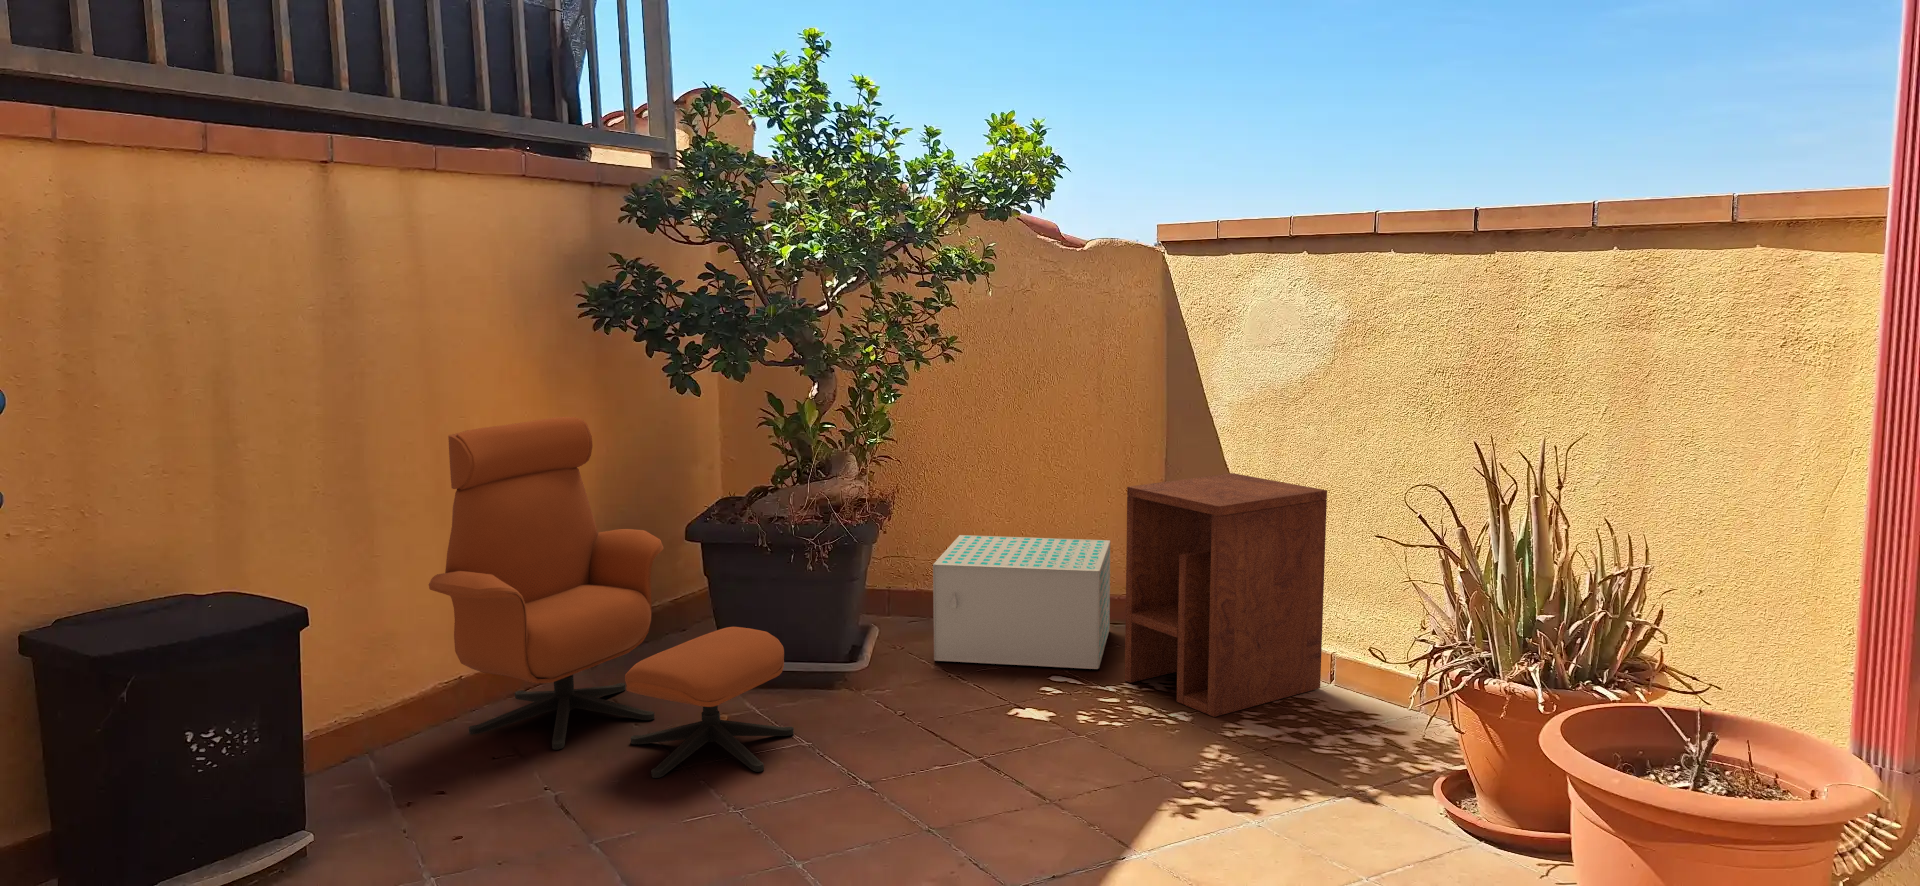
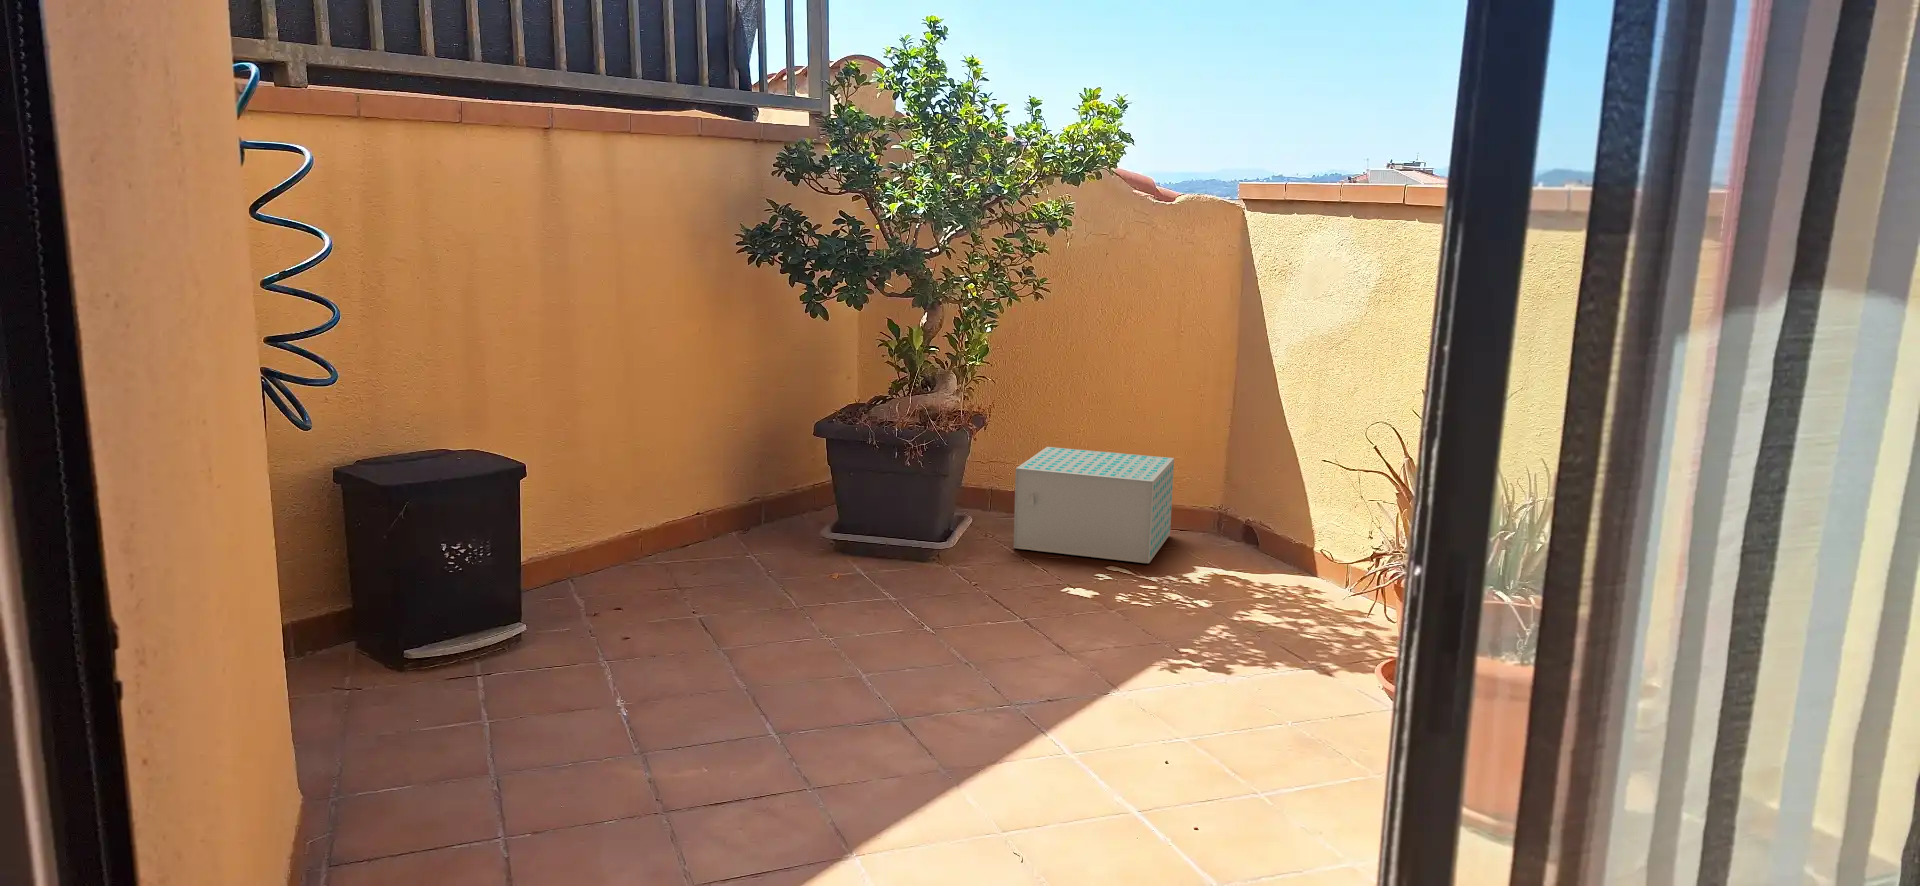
lounge chair: present [429,417,794,778] -> none [615,333,887,616]
side table: present [1125,473,1327,717] -> none [1168,405,1347,605]

